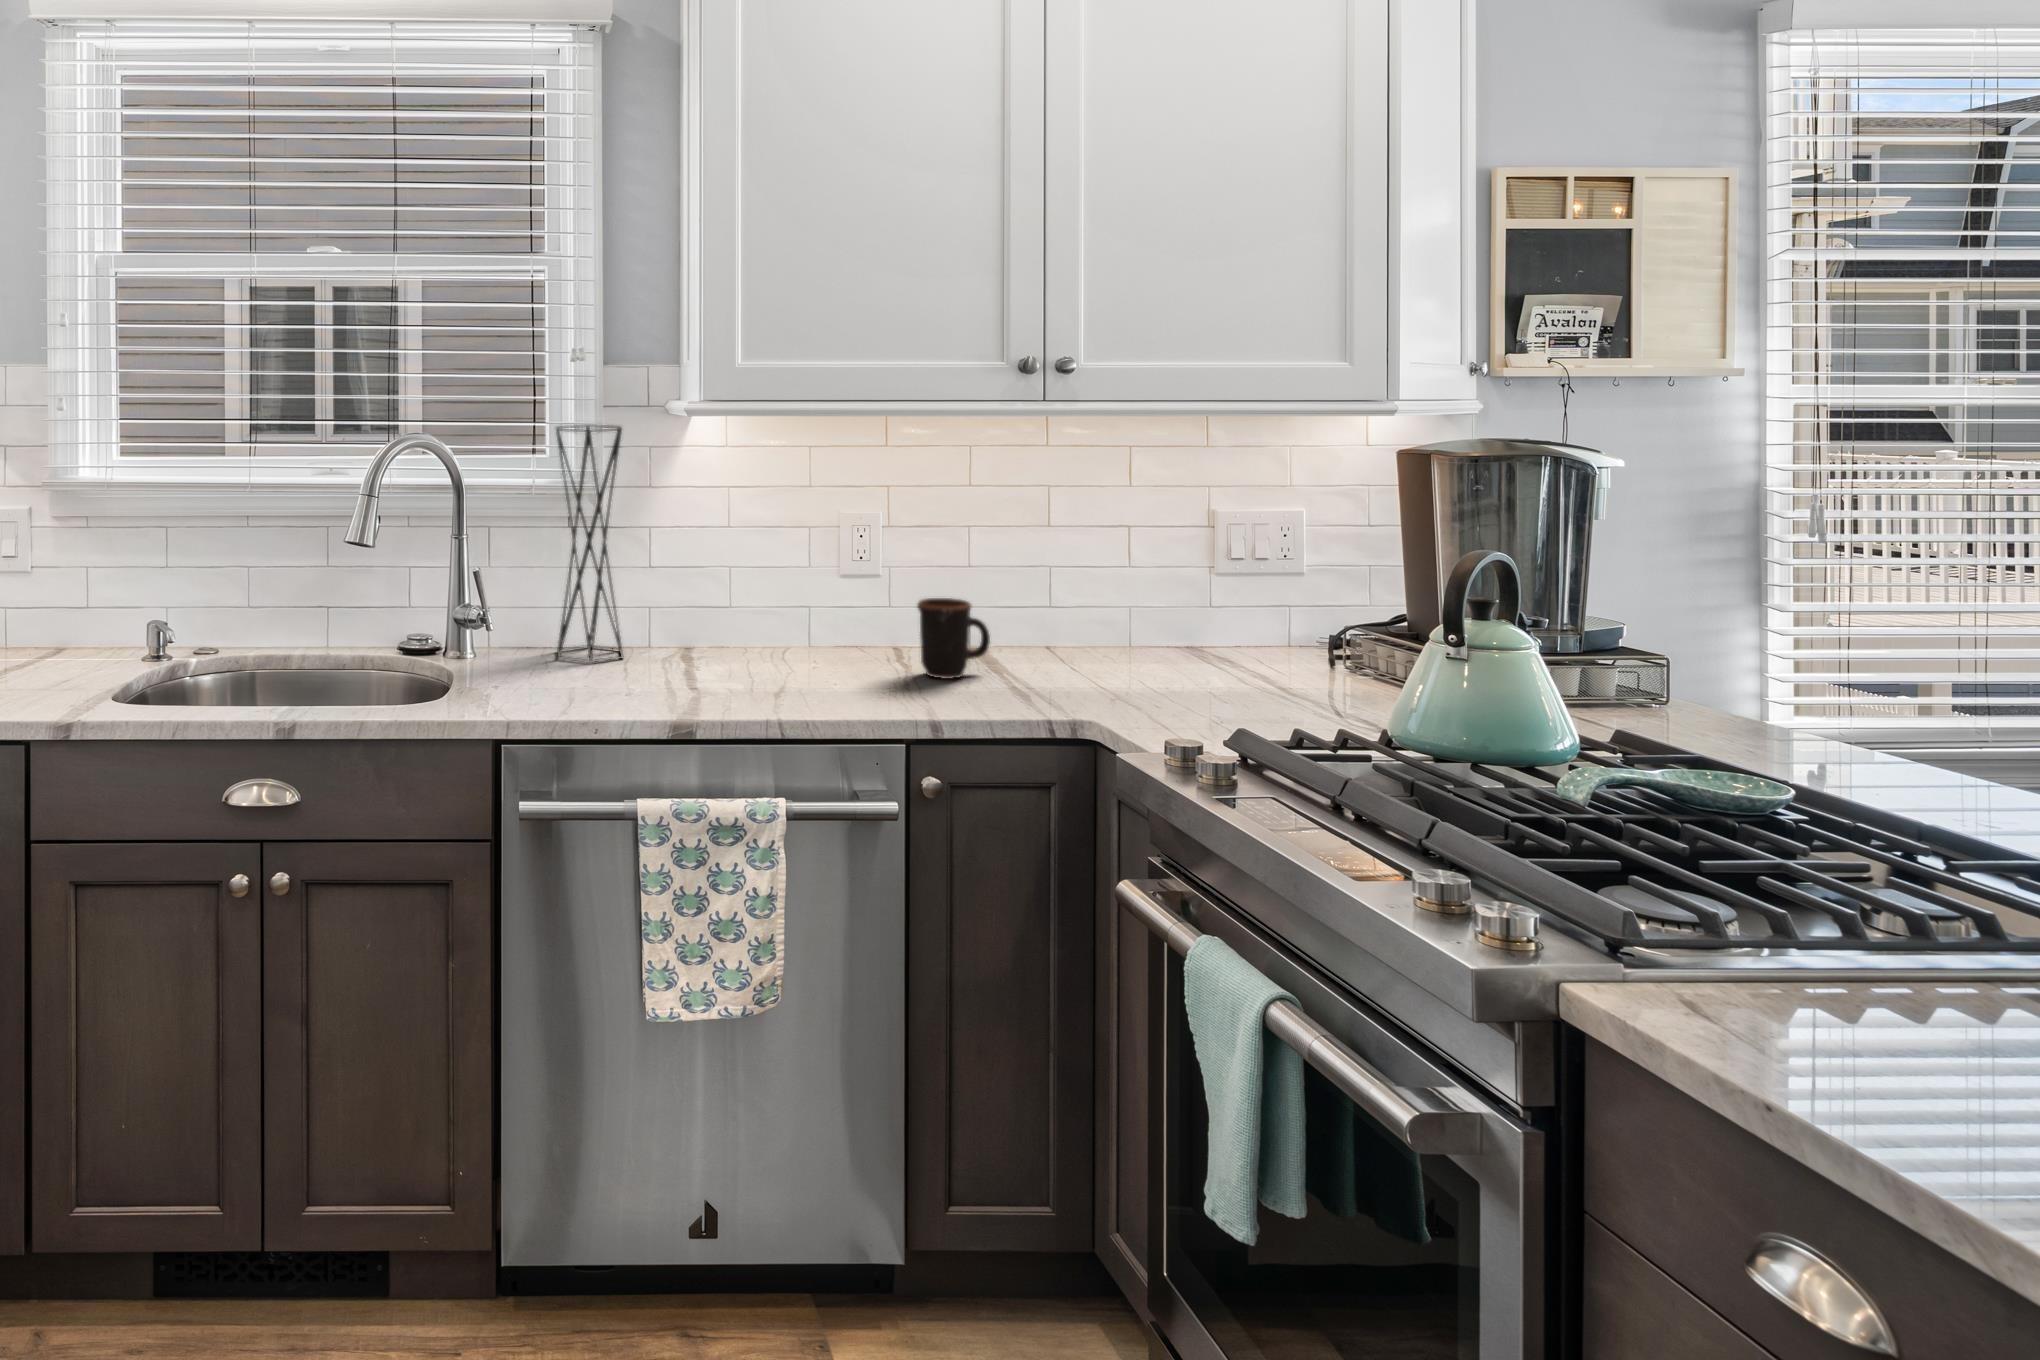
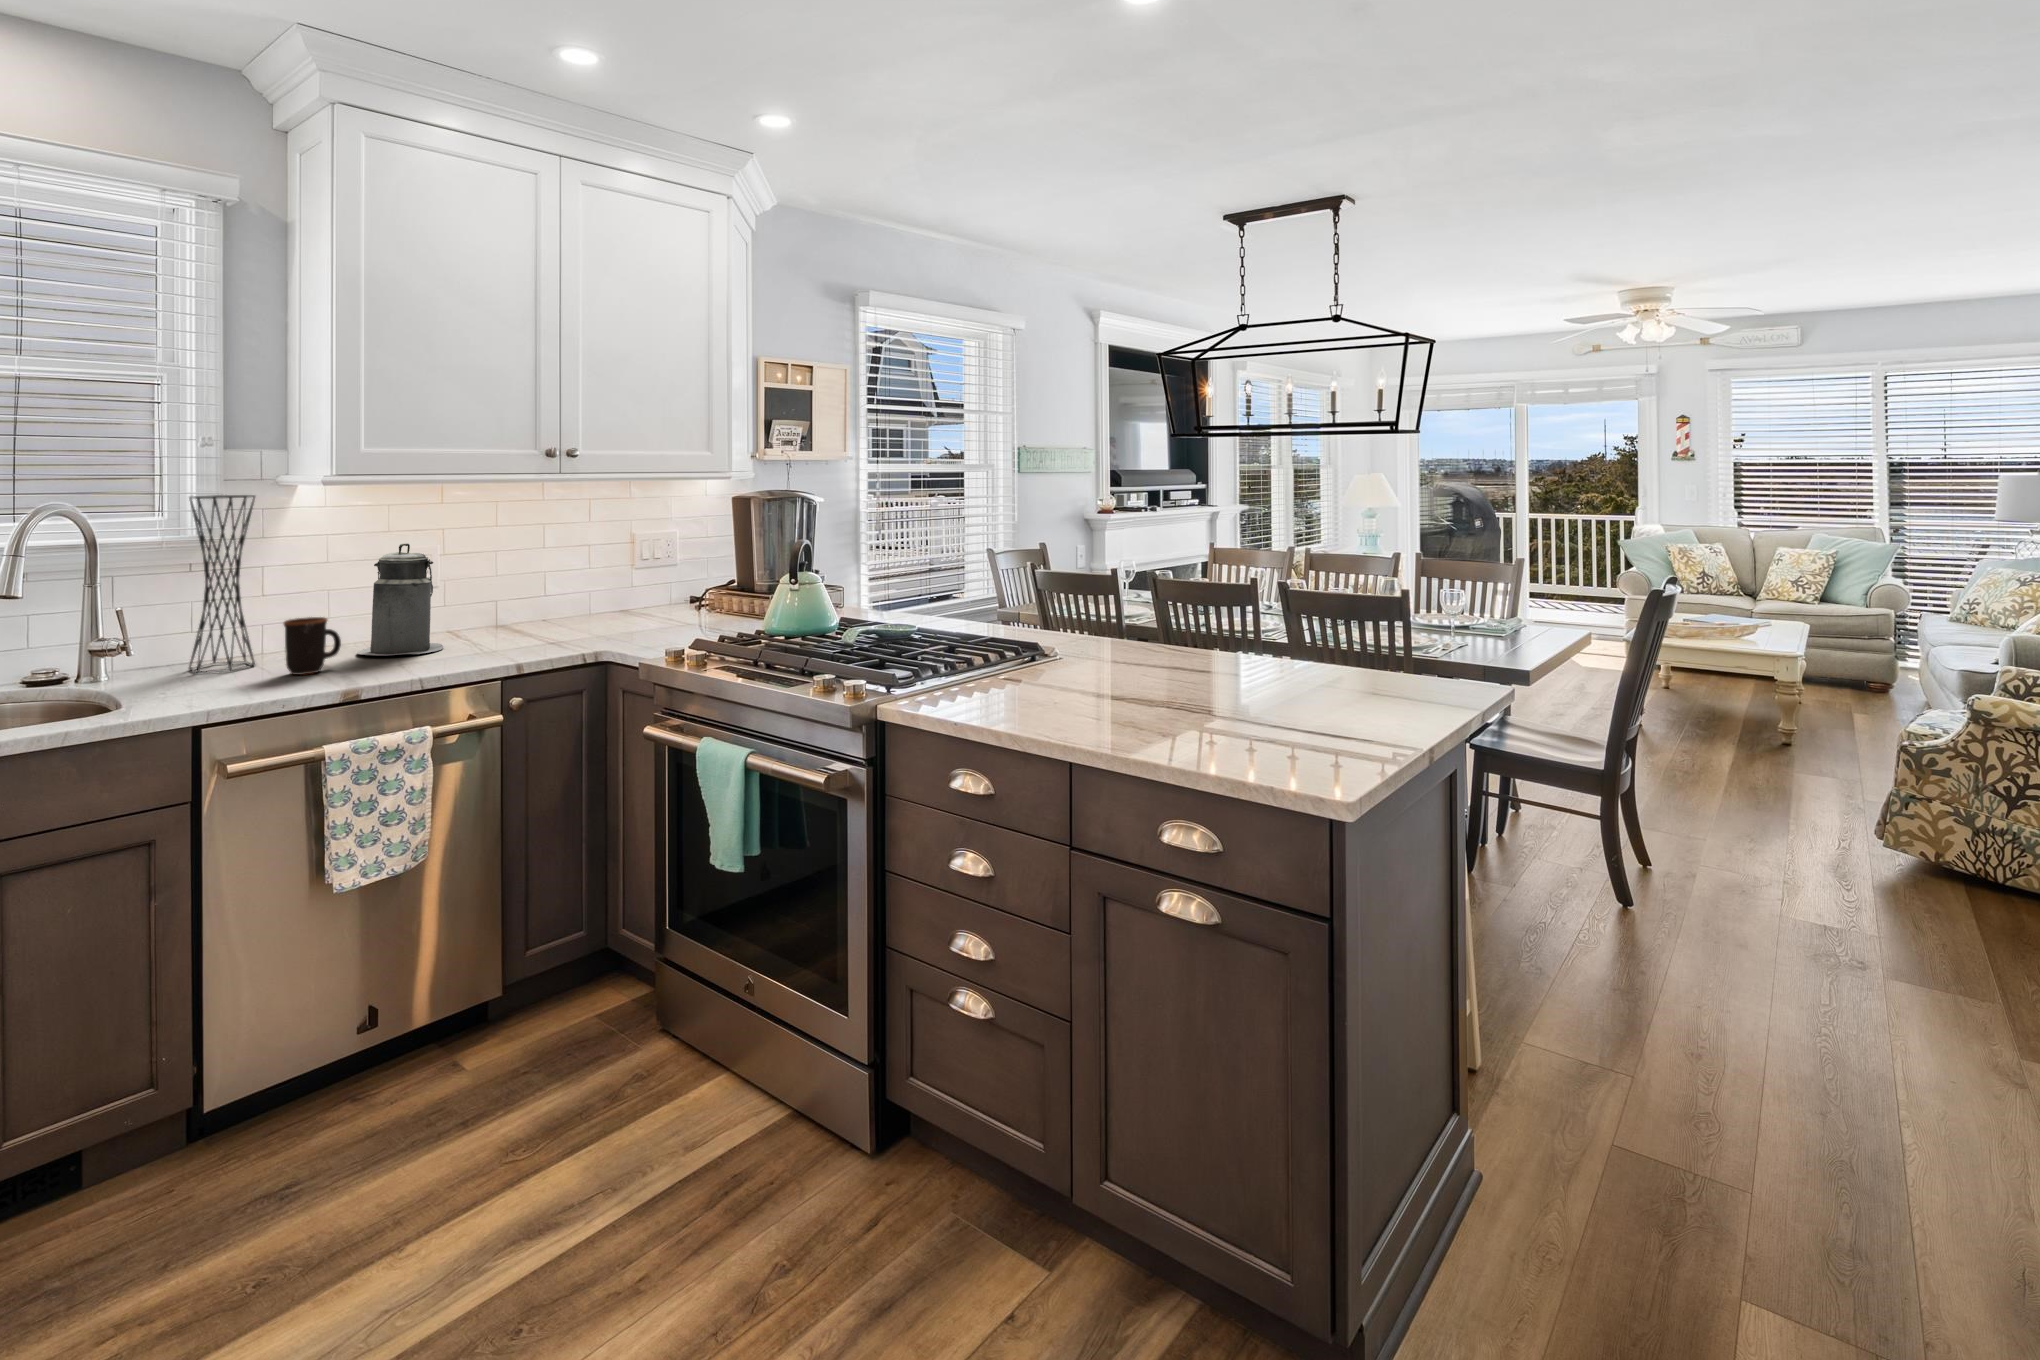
canister: none [744,507,858,677] -> present [357,543,443,656]
mug: present [917,598,990,679] -> present [284,617,341,675]

